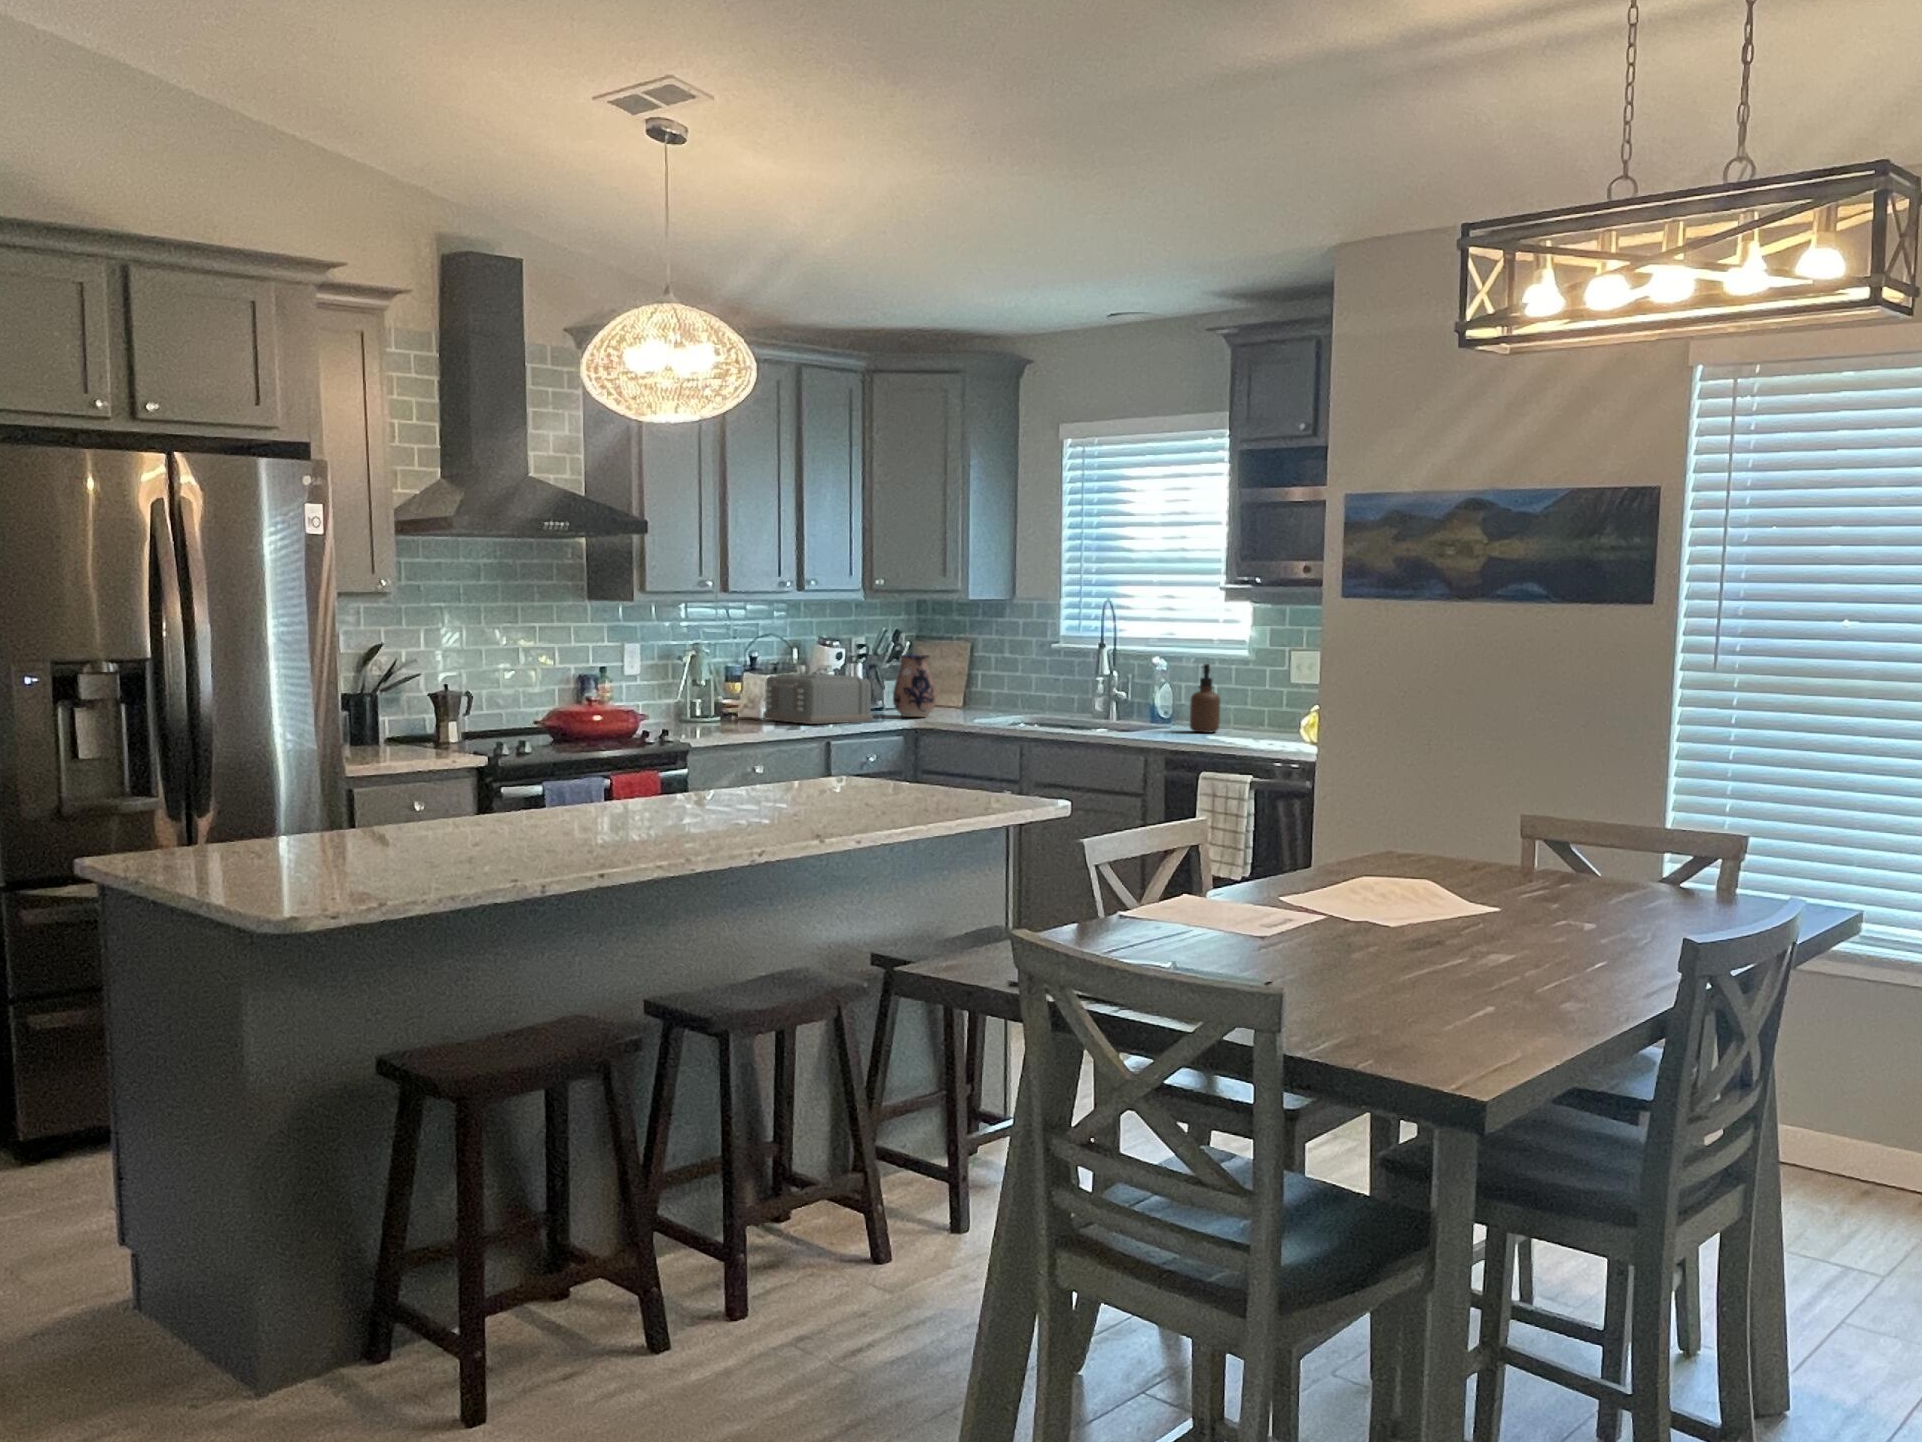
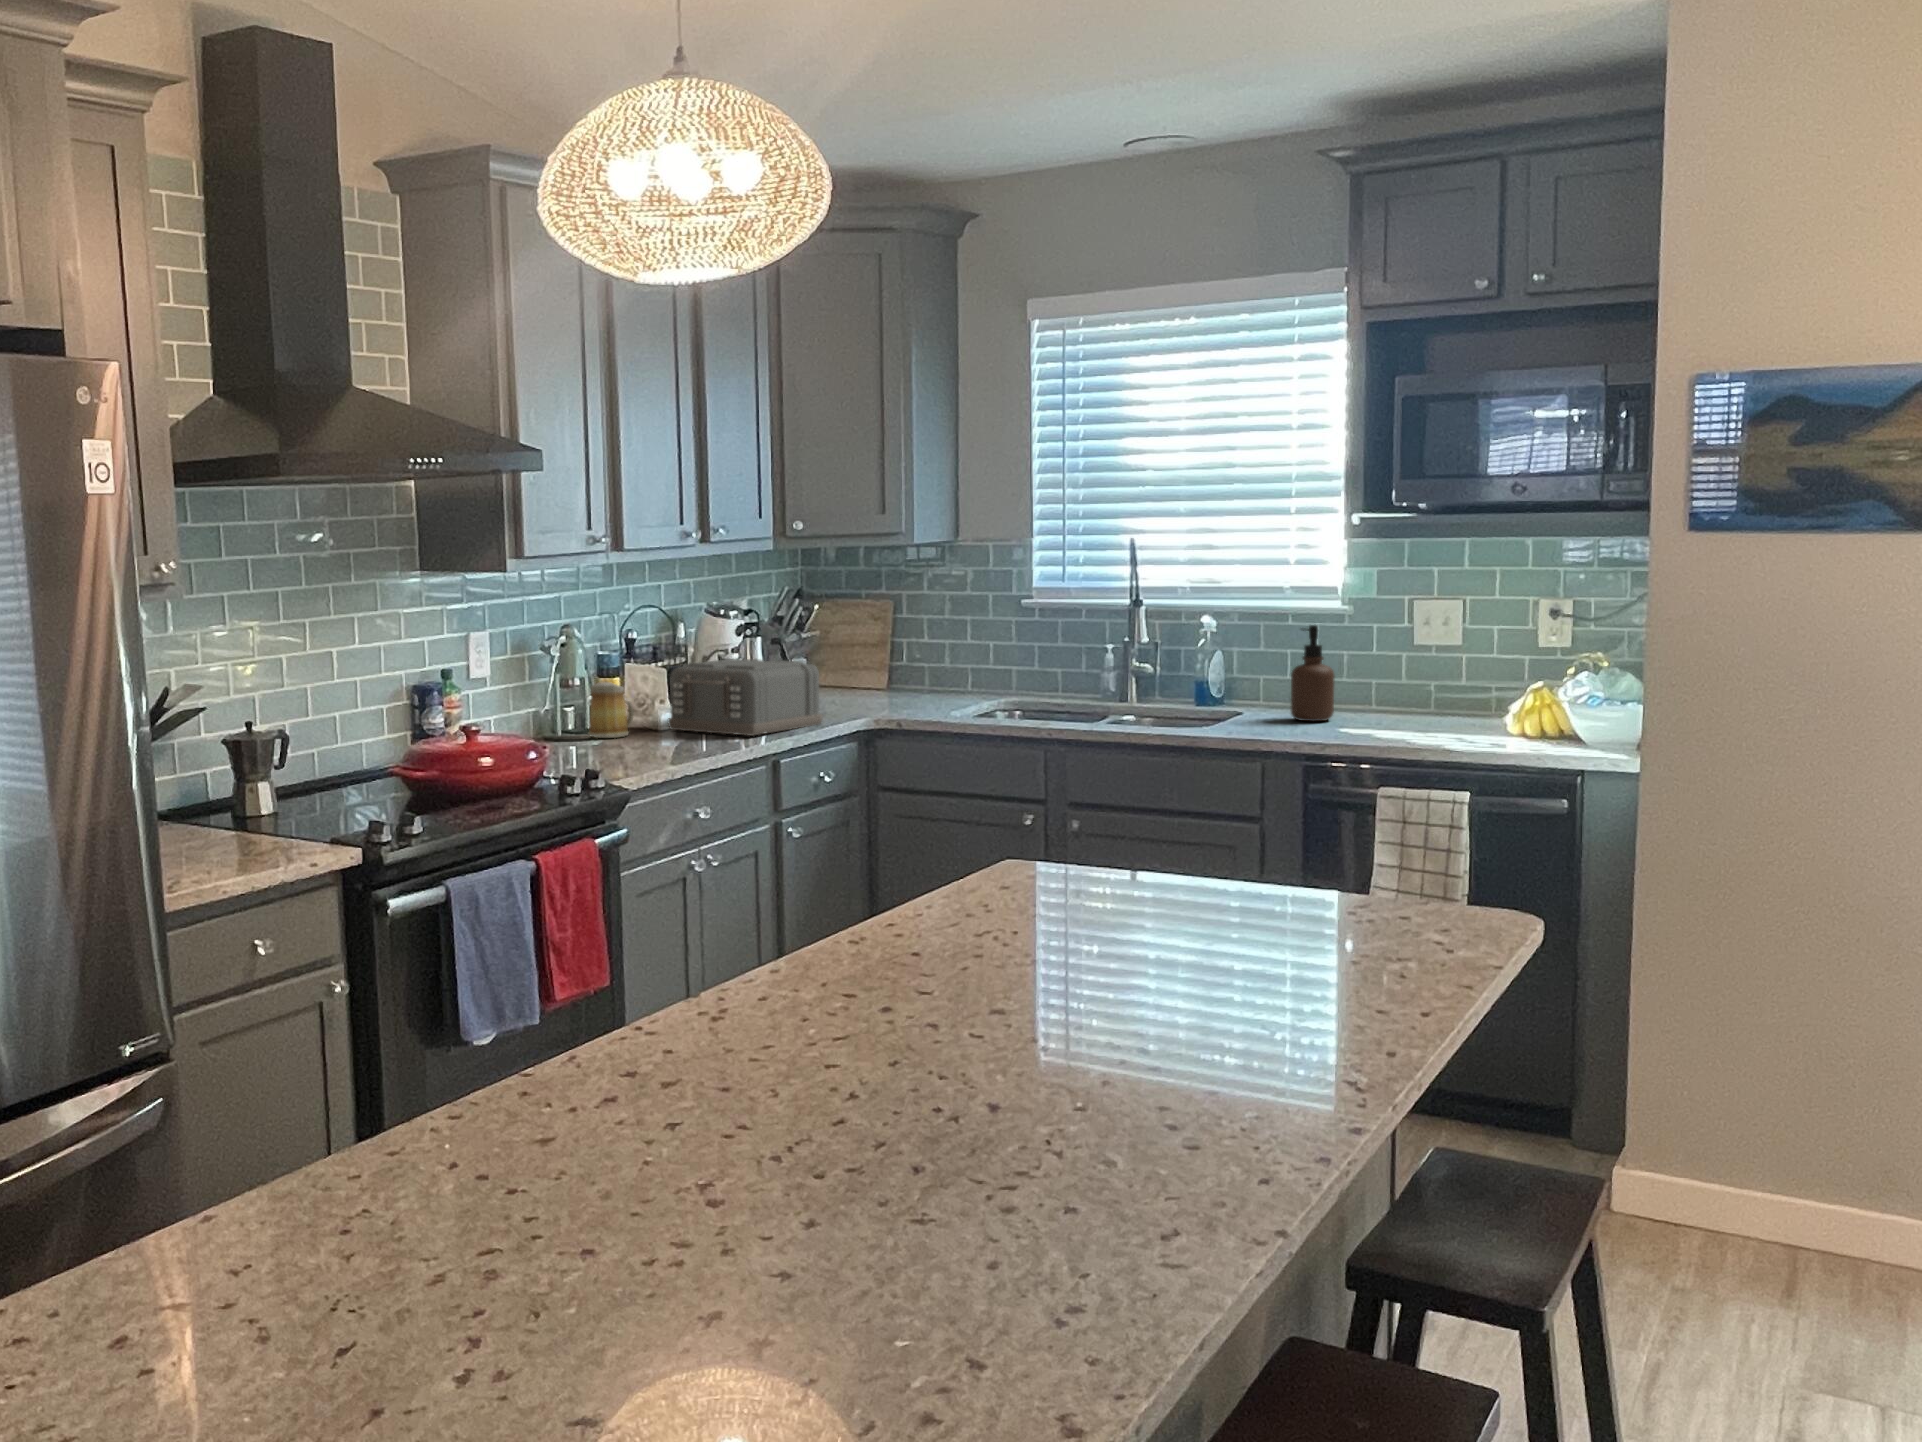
ceramic pitcher: present [893,655,936,717] -> none [834,625,895,713]
mug: none [705,683,738,722] -> present [588,682,634,738]

